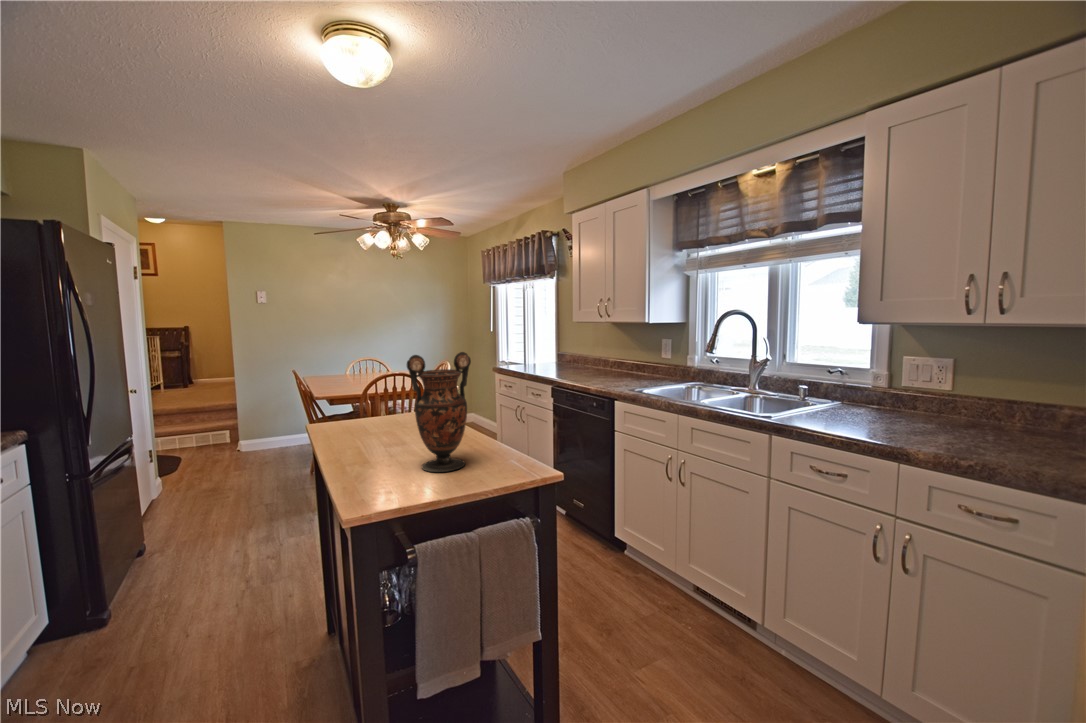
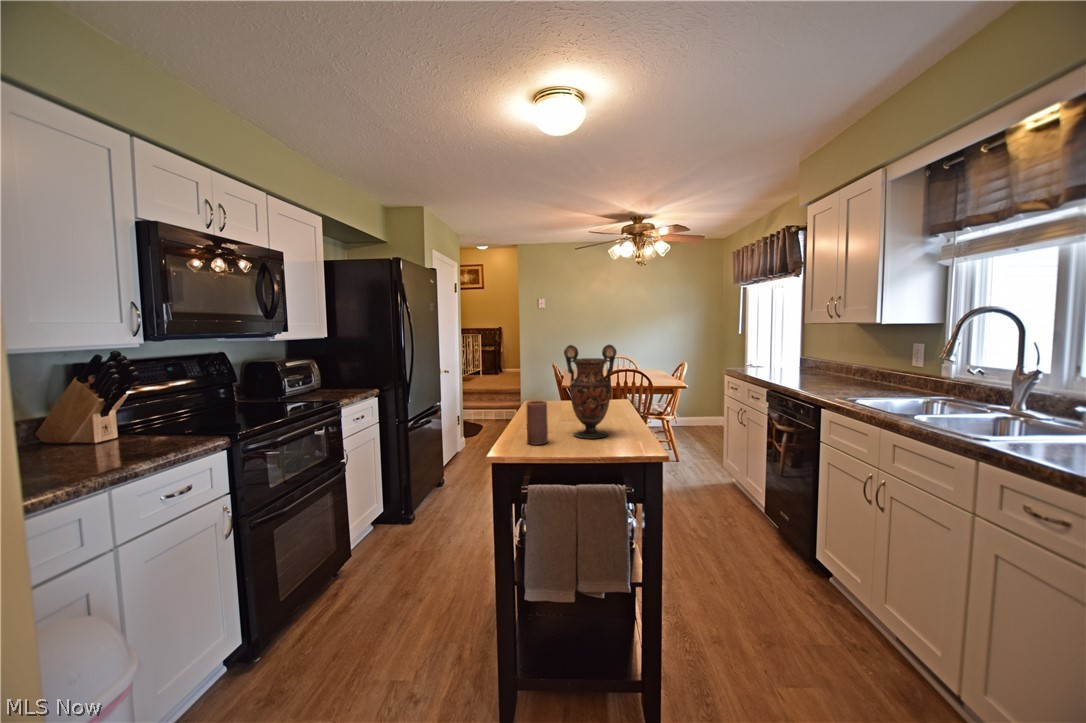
candle: none [369,433,401,496] -> present [527,400,548,445]

